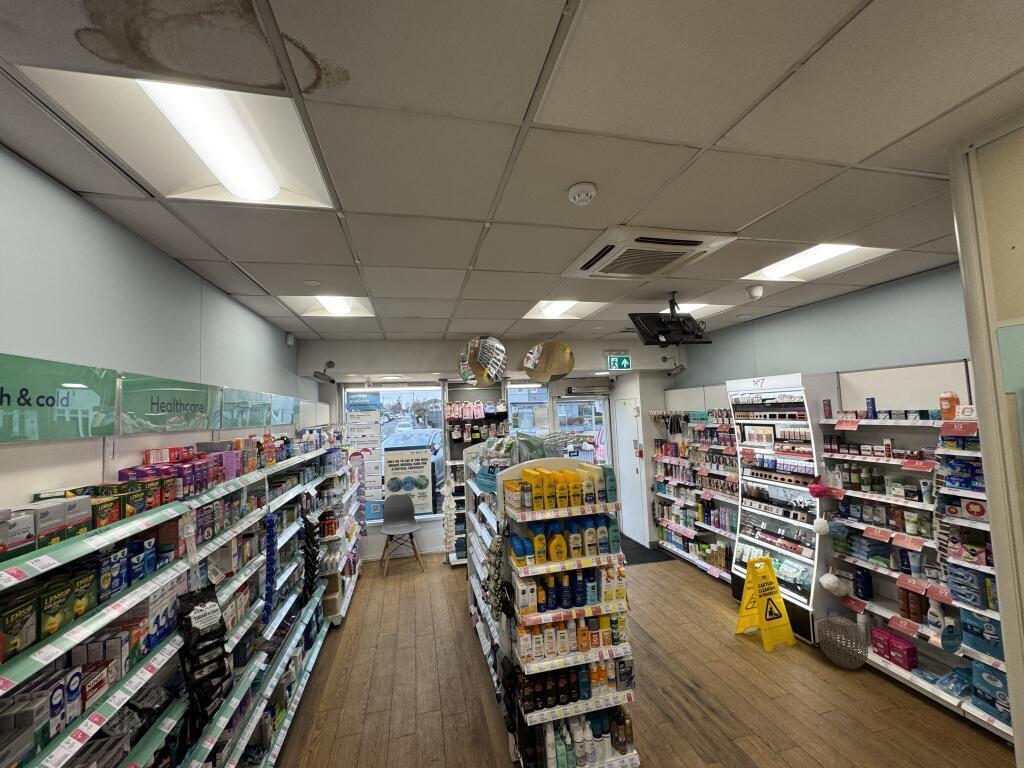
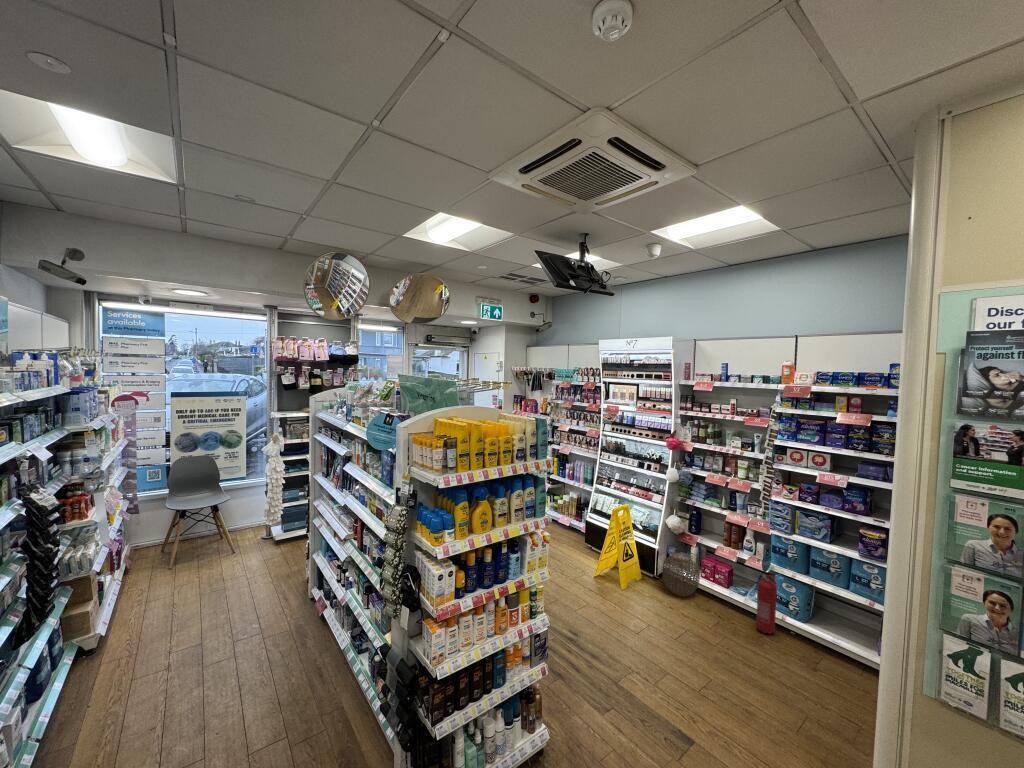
fire extinguisher: none [940,654,974,733] -> present [756,575,777,634]

